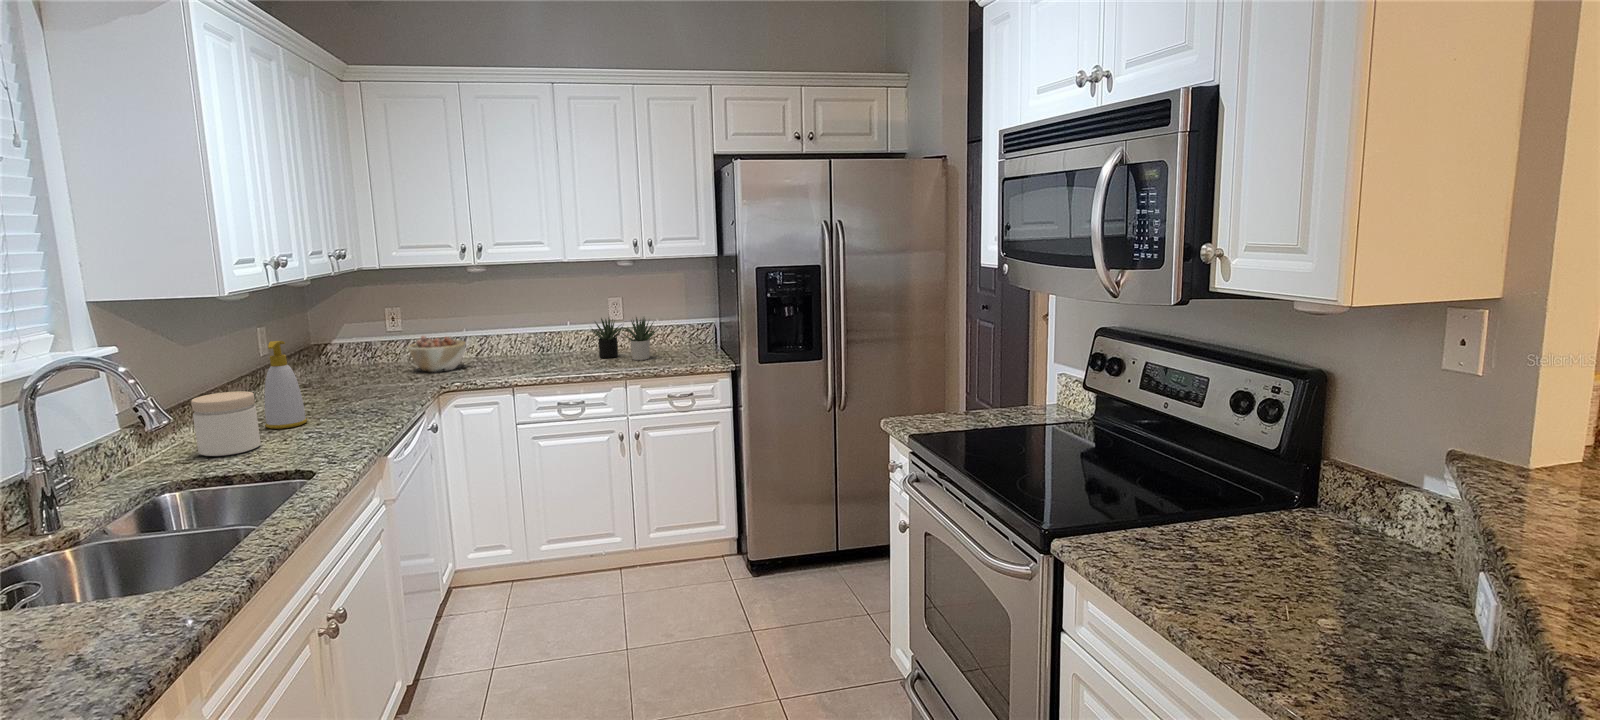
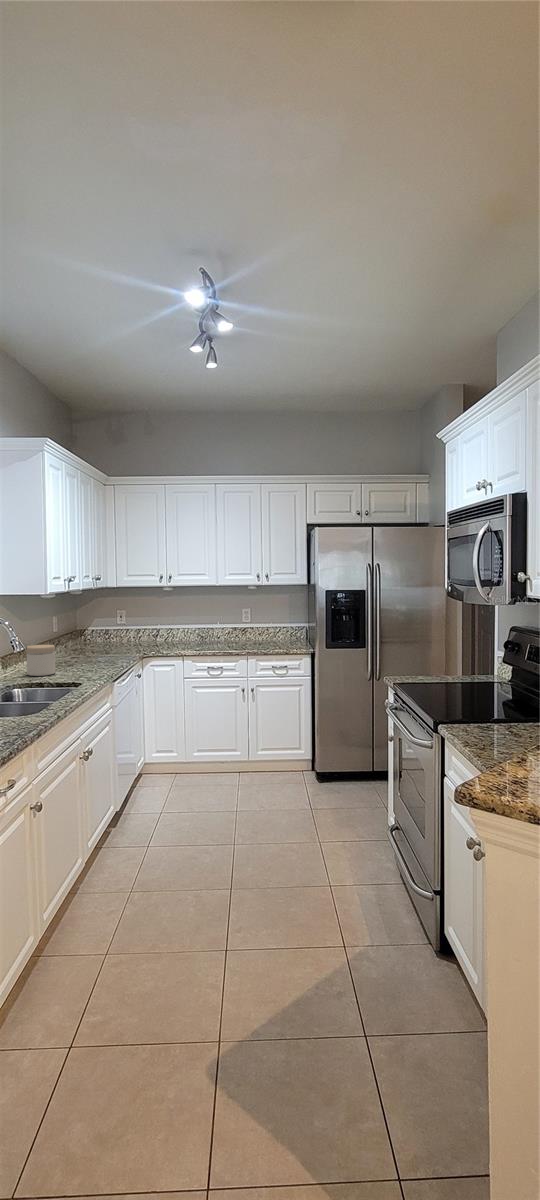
succulent plant: present [592,317,658,360] -> none [230,618,270,646]
bowl: present [408,336,465,372] -> none [128,626,160,647]
soap bottle: present [265,341,307,429] -> none [56,621,77,667]

